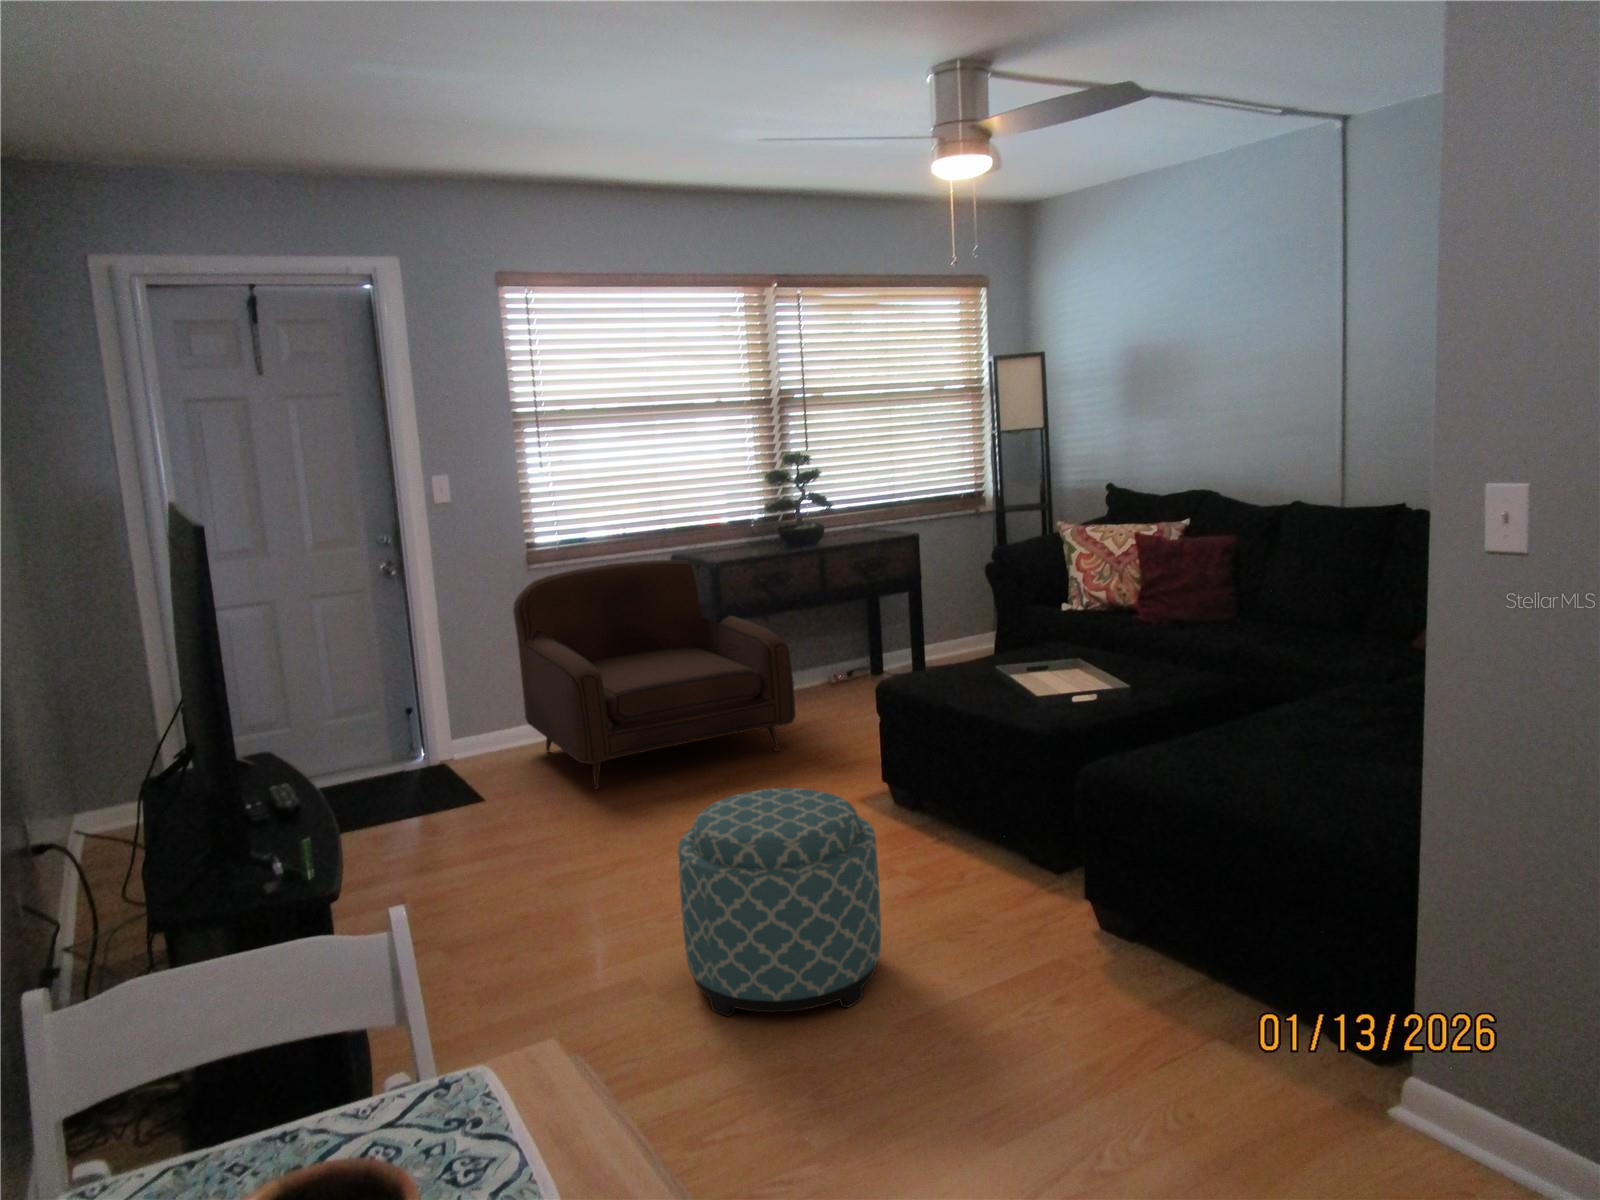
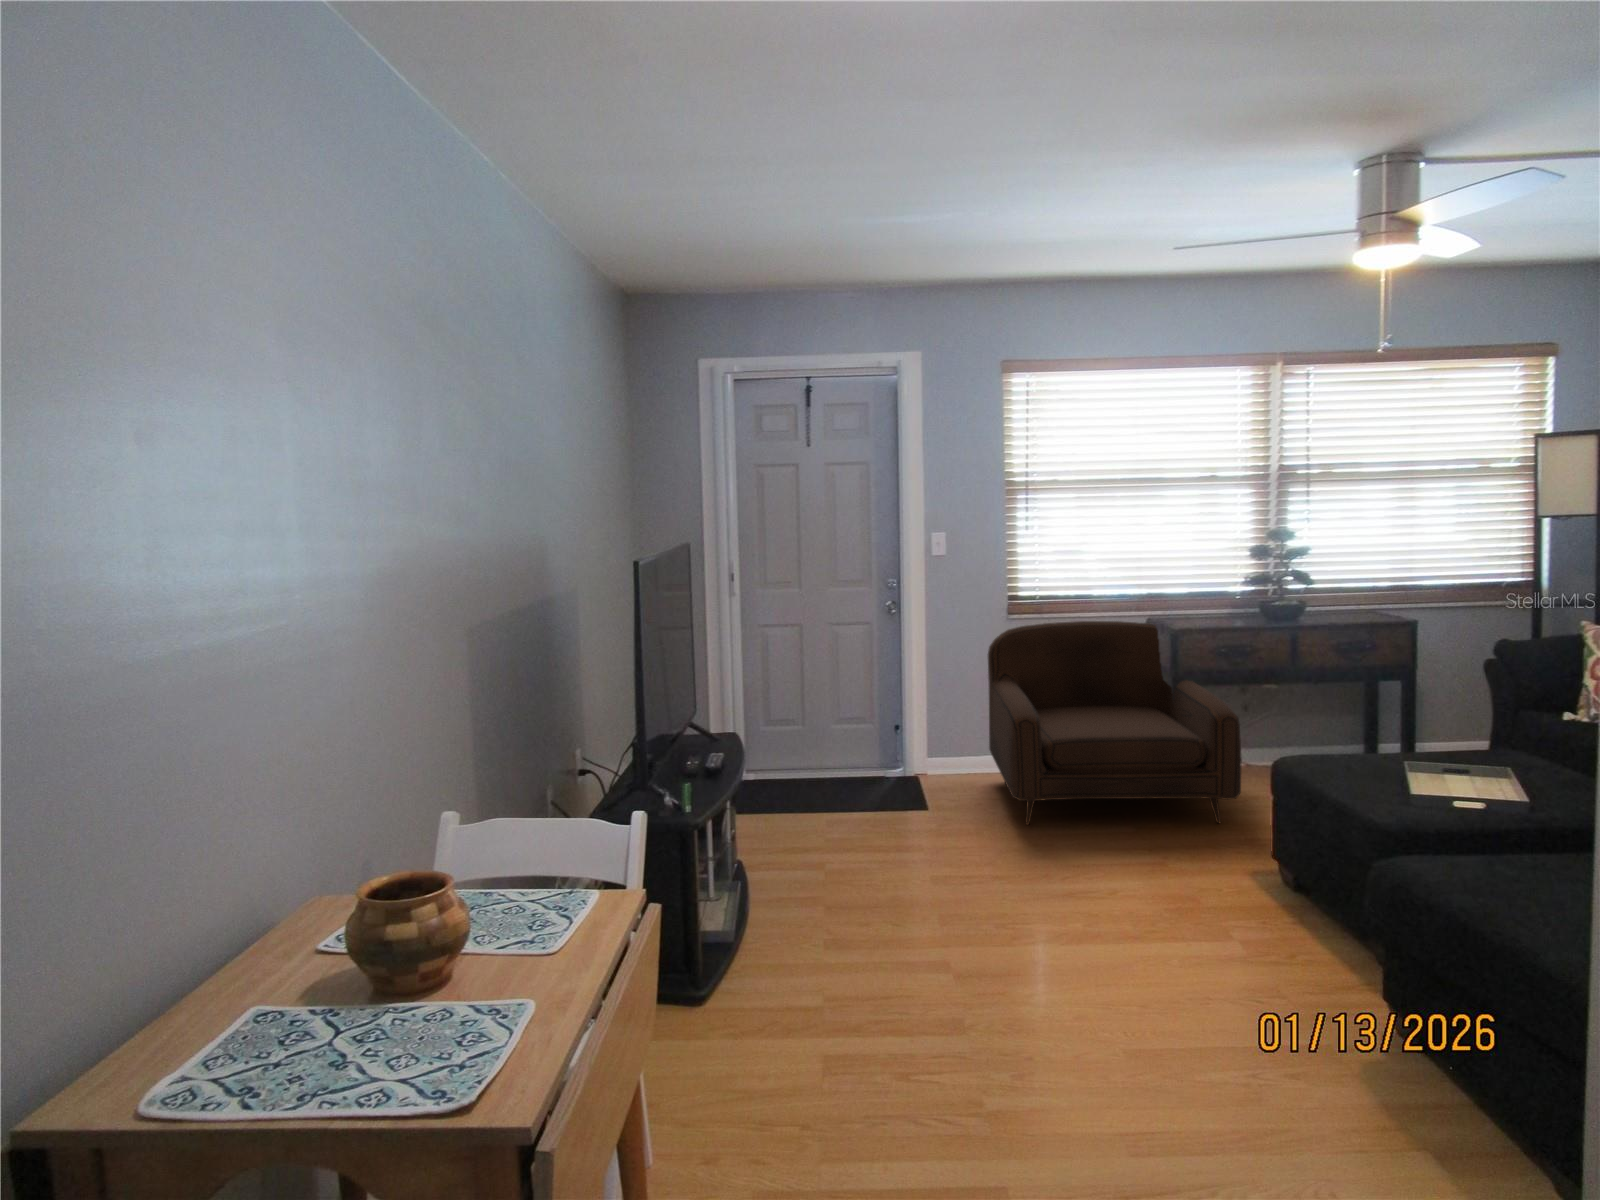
ottoman: present [678,788,881,1017] -> none [1000,864,1214,1121]

